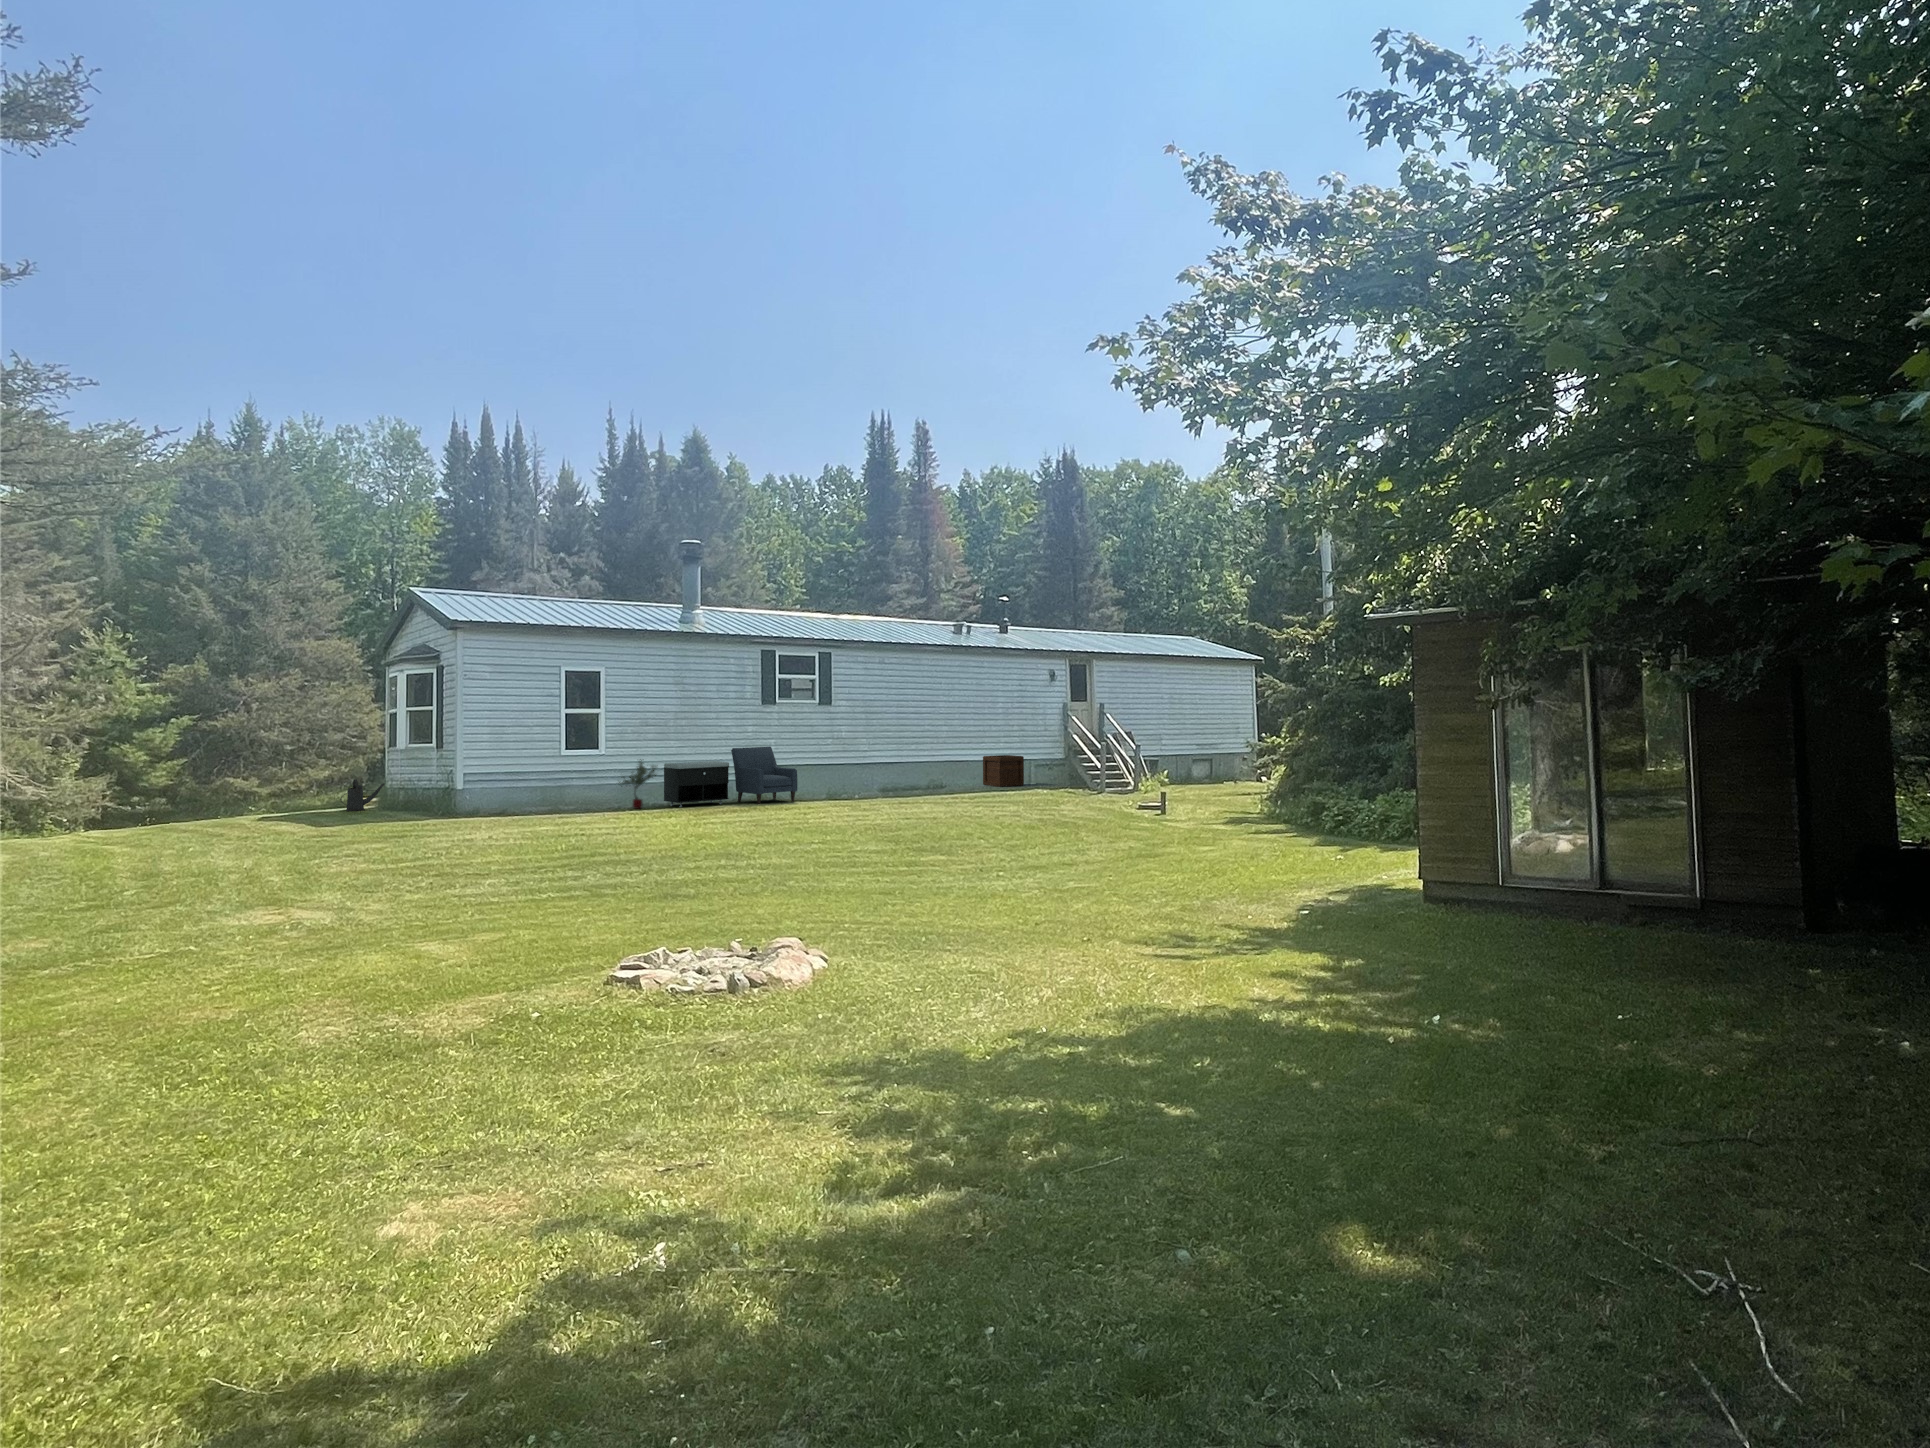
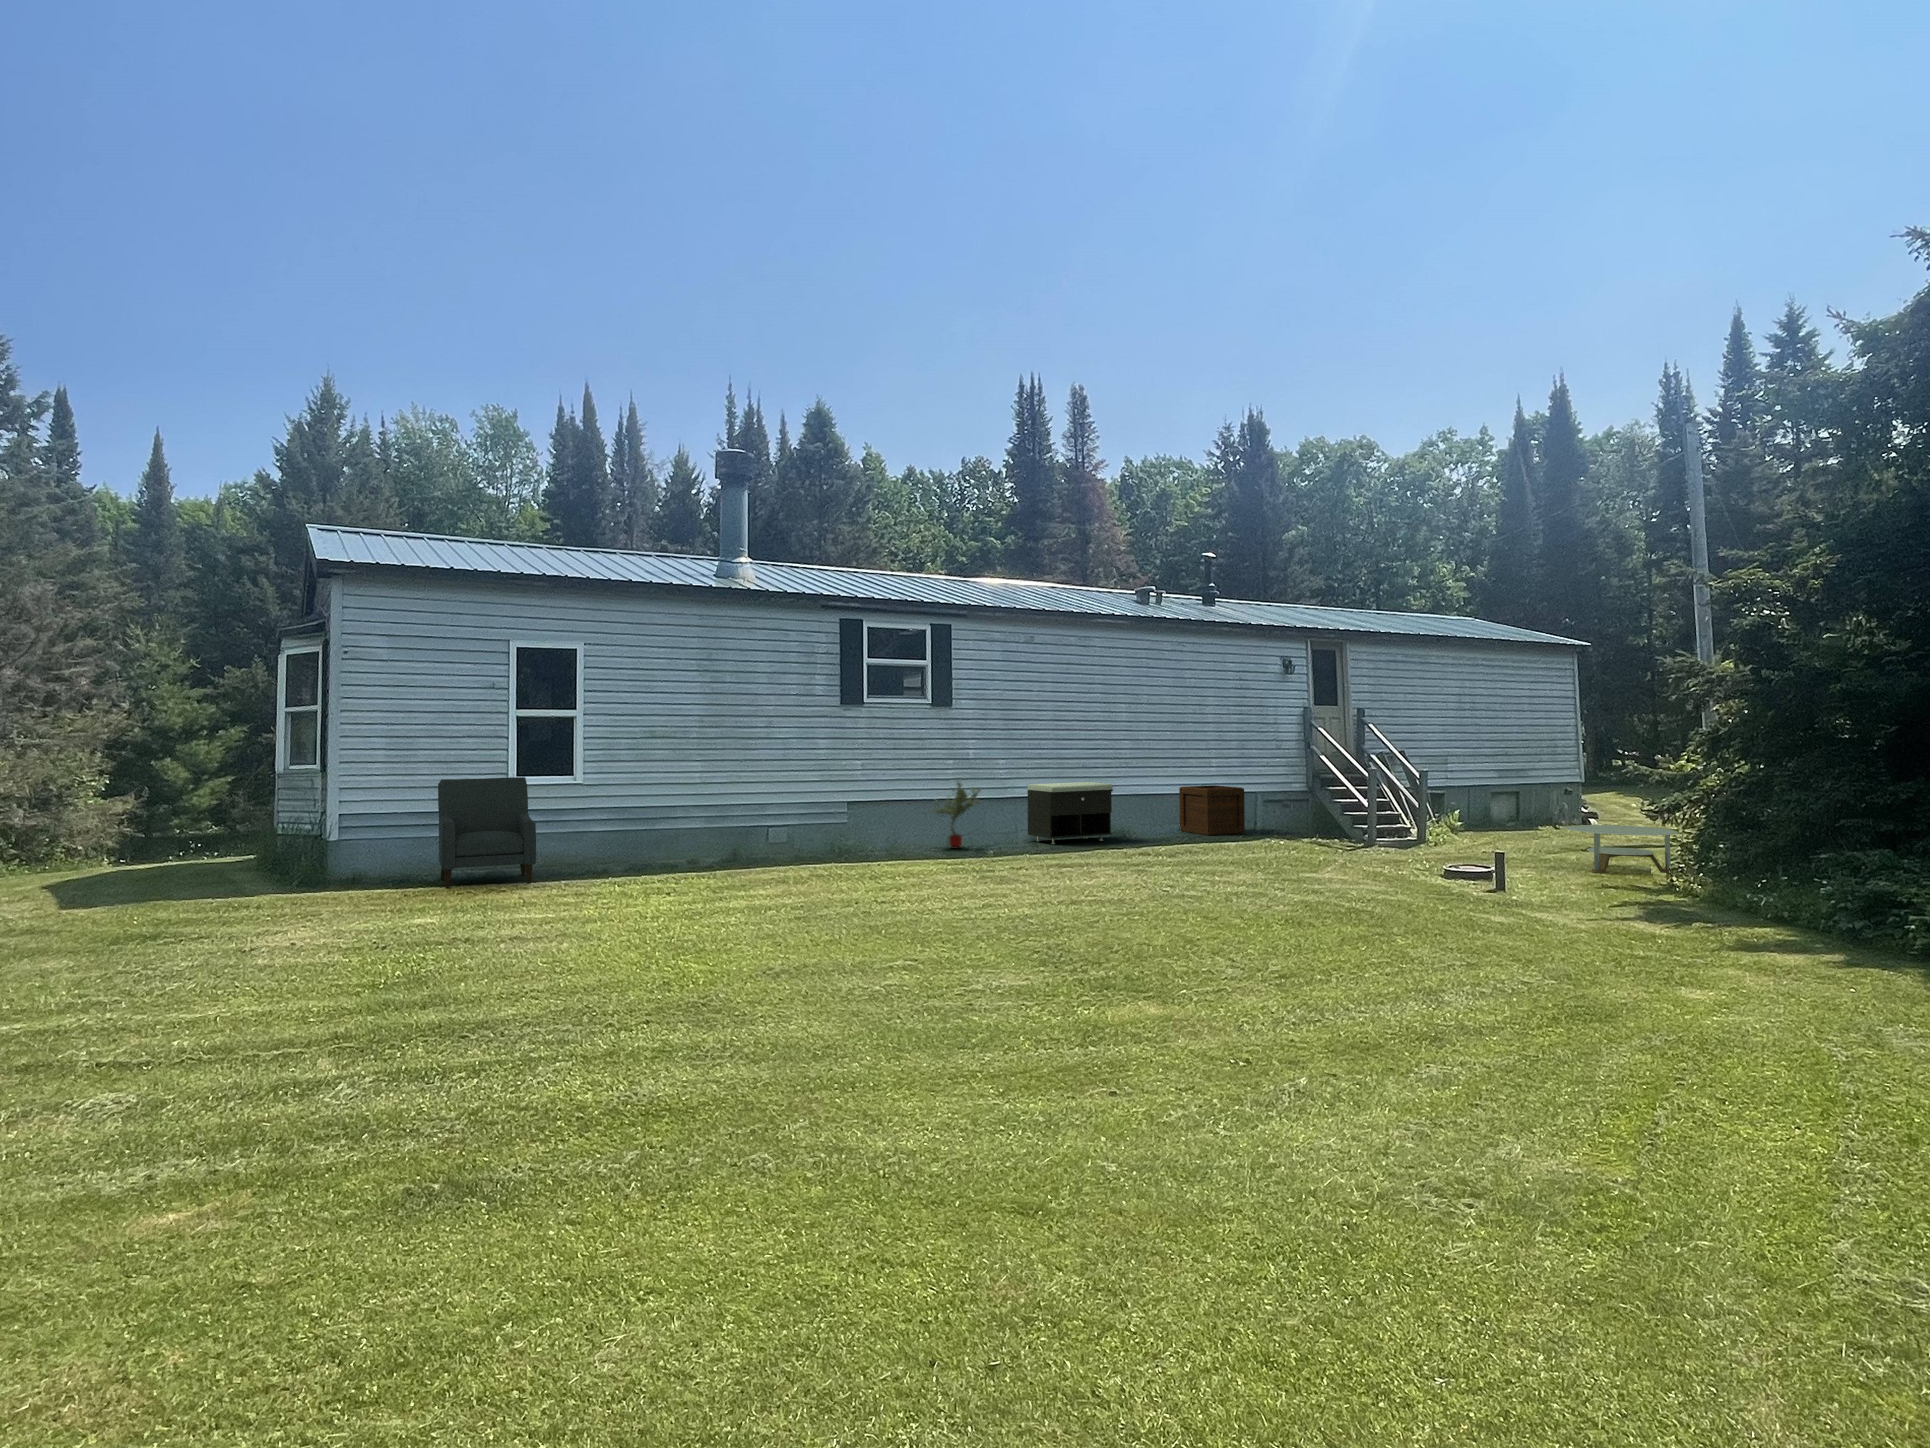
chair: present [731,747,797,804] -> present [438,777,536,889]
potted tree: present [619,759,656,809] -> present [933,780,981,849]
storage bench: present [664,761,729,807] -> present [1028,782,1113,844]
round table: none [1194,774,1251,800] -> present [1564,825,1678,874]
watering can: present [340,779,384,811] -> none [199,815,269,864]

